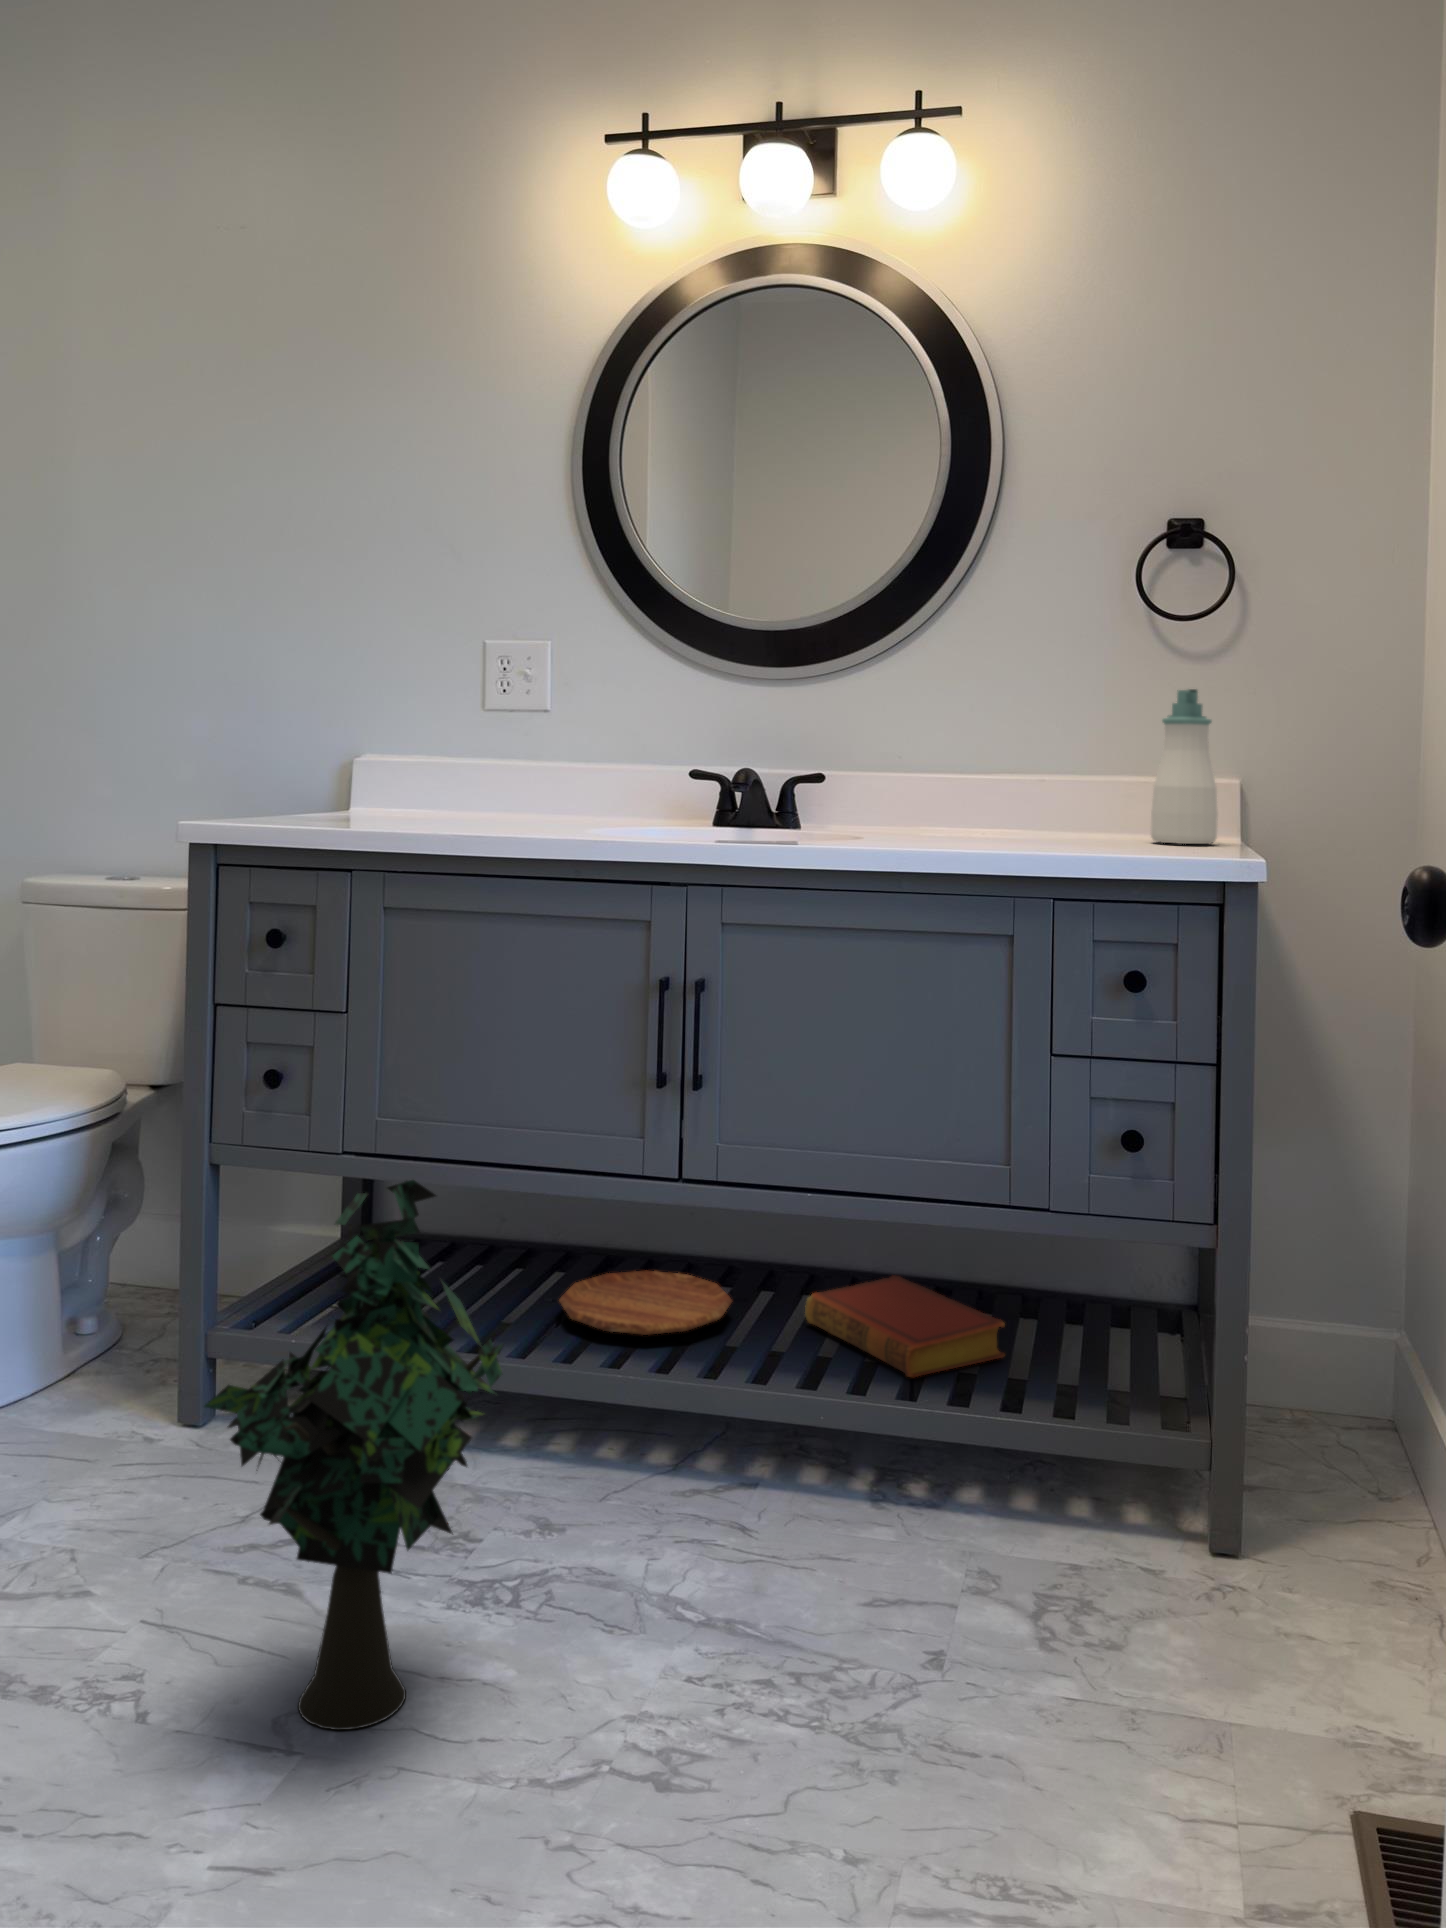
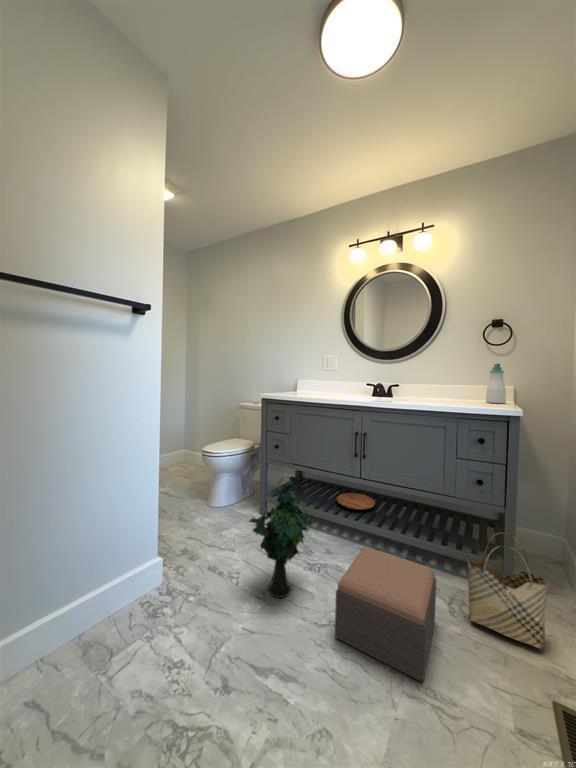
book: present [805,1276,1005,1377] -> none [393,502,444,530]
woven basket: none [1094,1307,1342,1680] -> present [467,532,549,649]
footstool: none [624,1445,993,1860] -> present [335,547,436,682]

